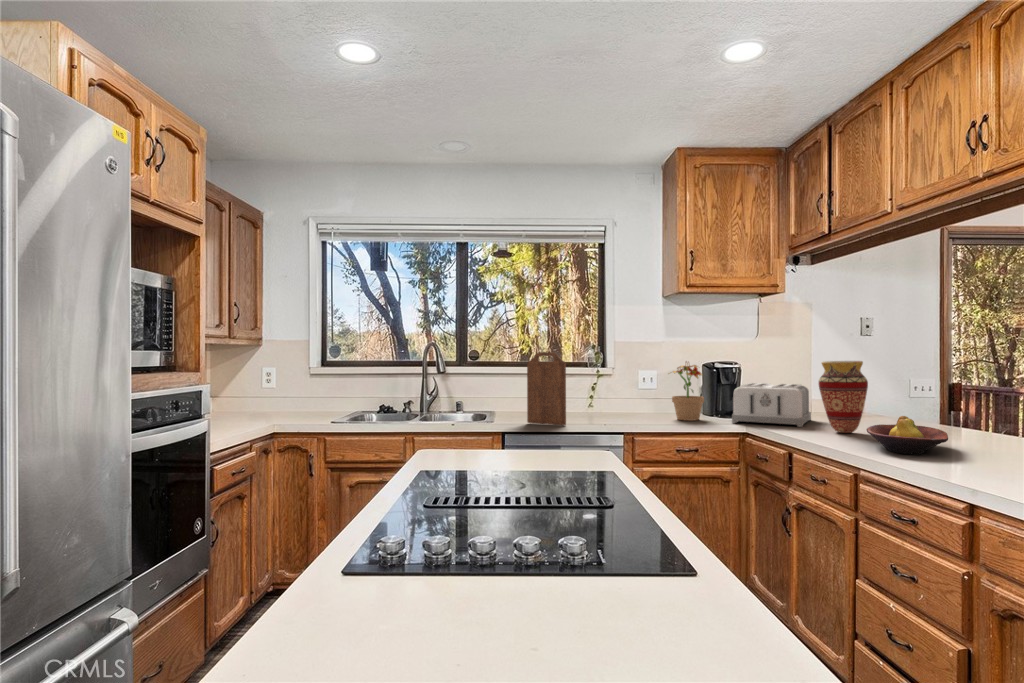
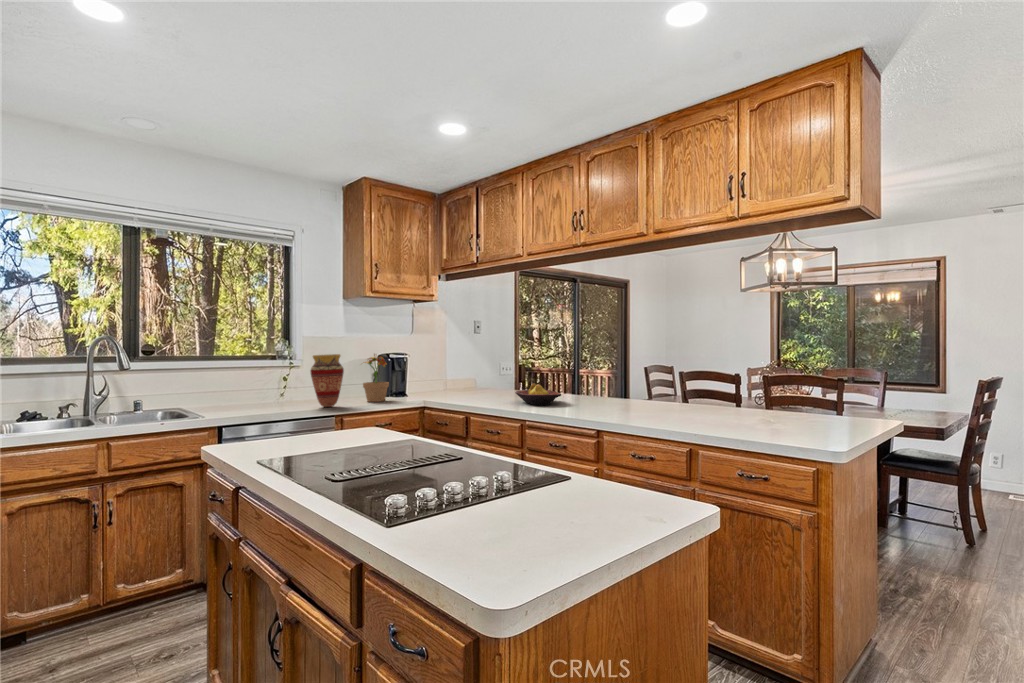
cutting board: present [527,352,566,425] -> none [242,346,286,416]
vase: present [819,361,868,433] -> present [310,354,344,407]
toaster: present [732,383,811,427] -> none [412,369,462,400]

